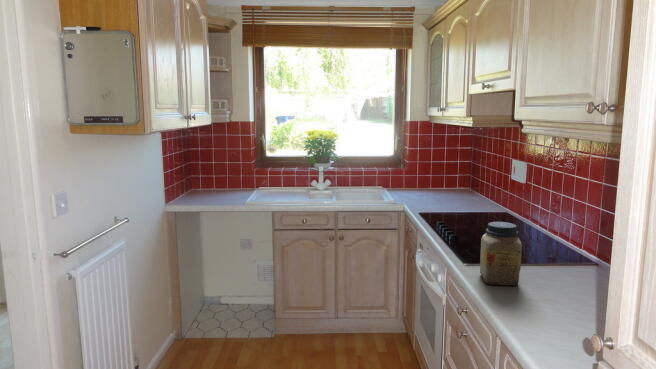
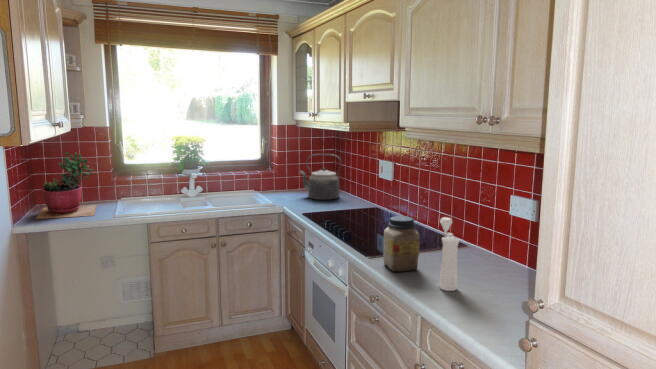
succulent plant: none [186,143,238,201] -> present [36,152,97,219]
kettle: none [428,151,474,201] -> present [301,154,341,200]
pepper mill: none [535,227,562,315] -> present [440,217,459,291]

